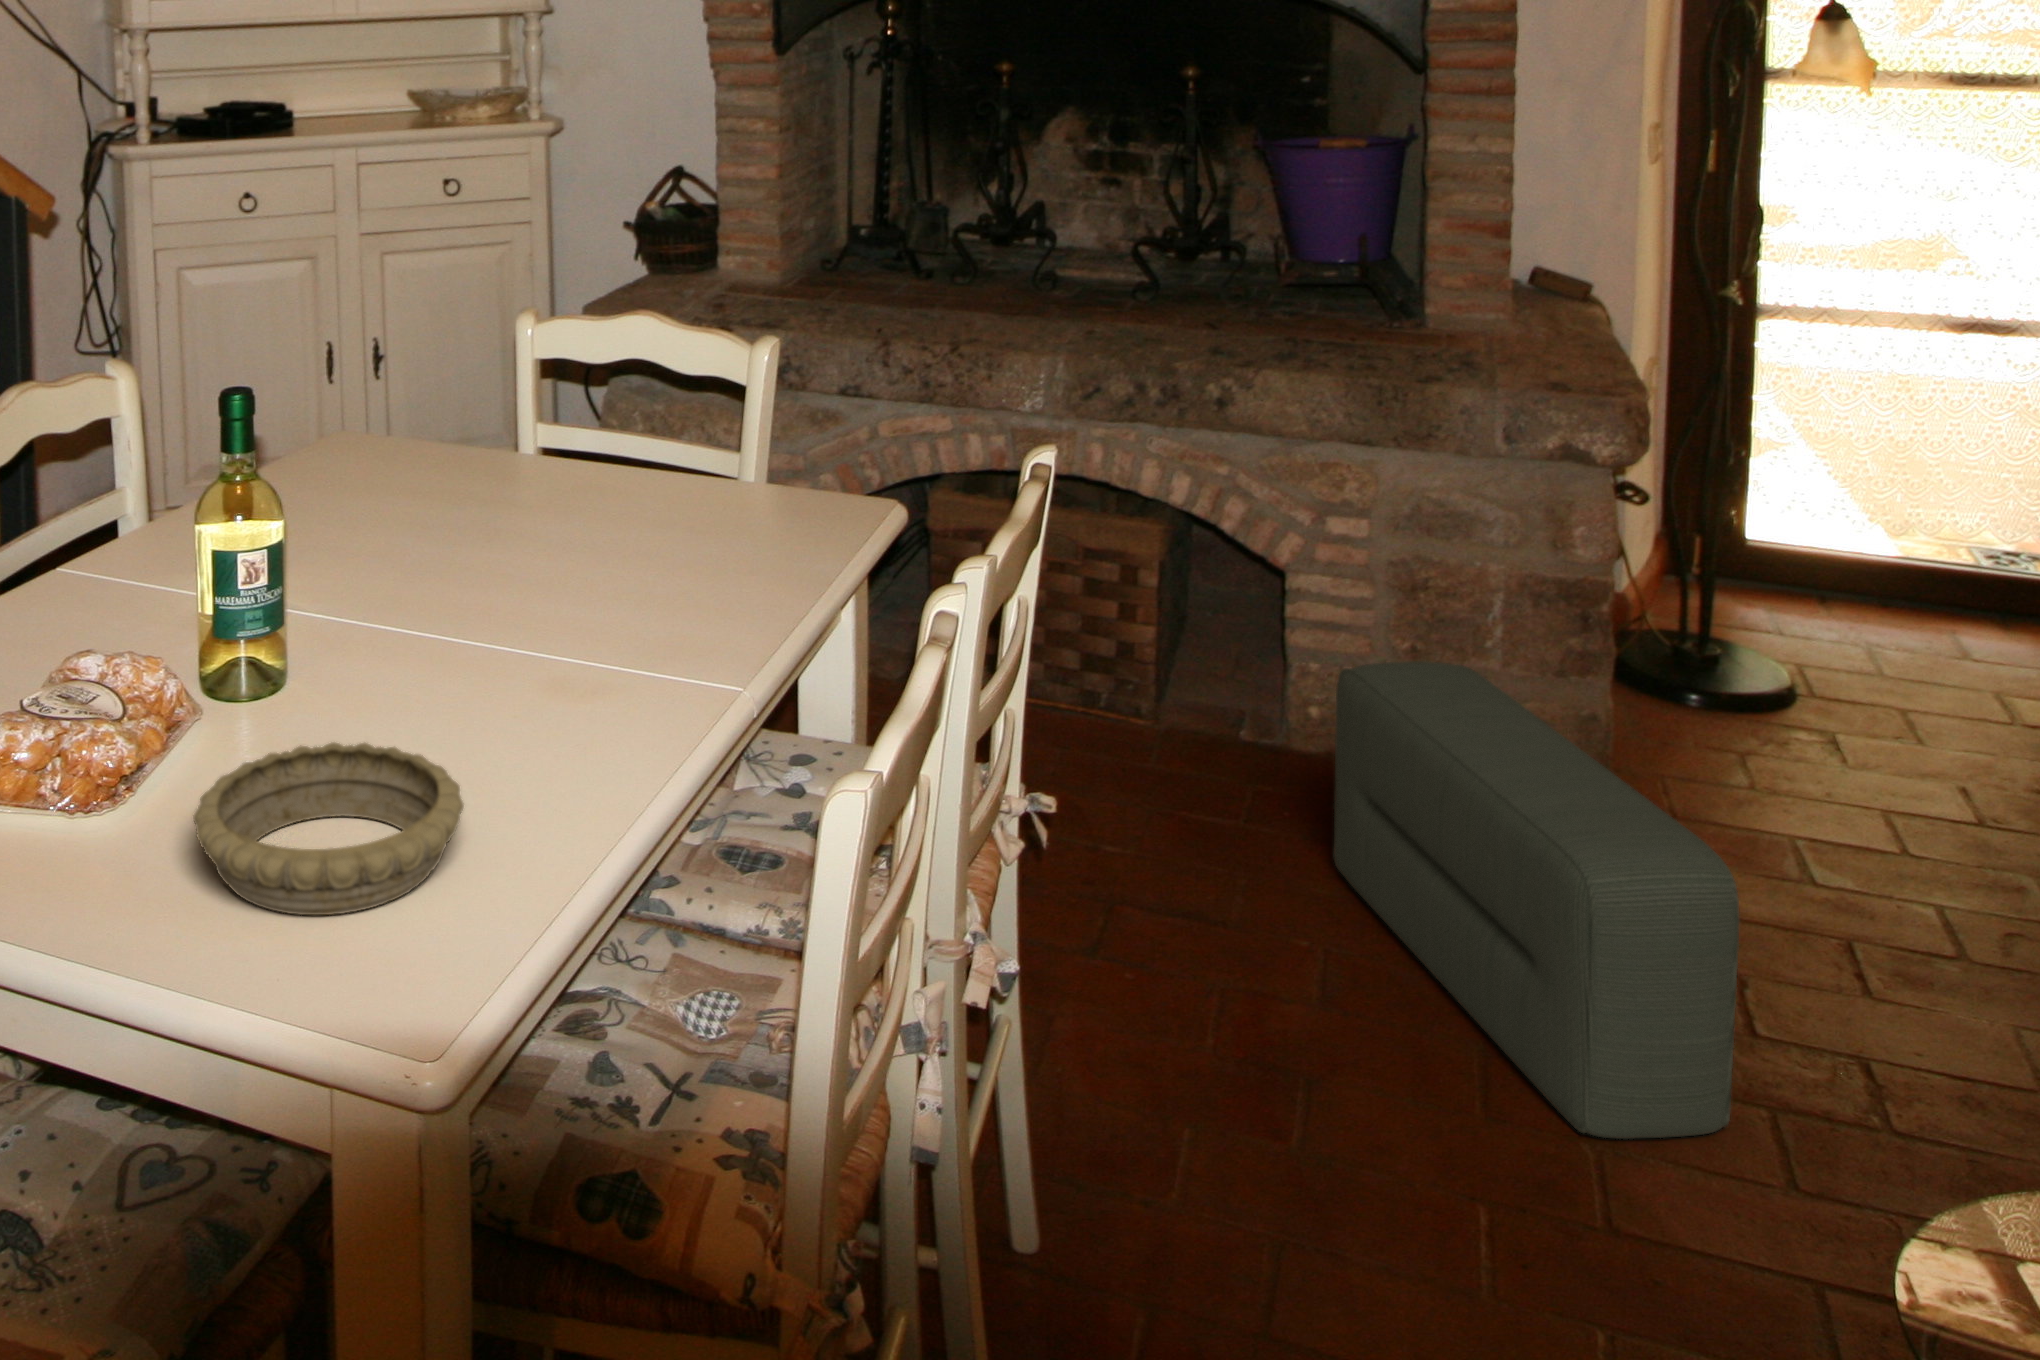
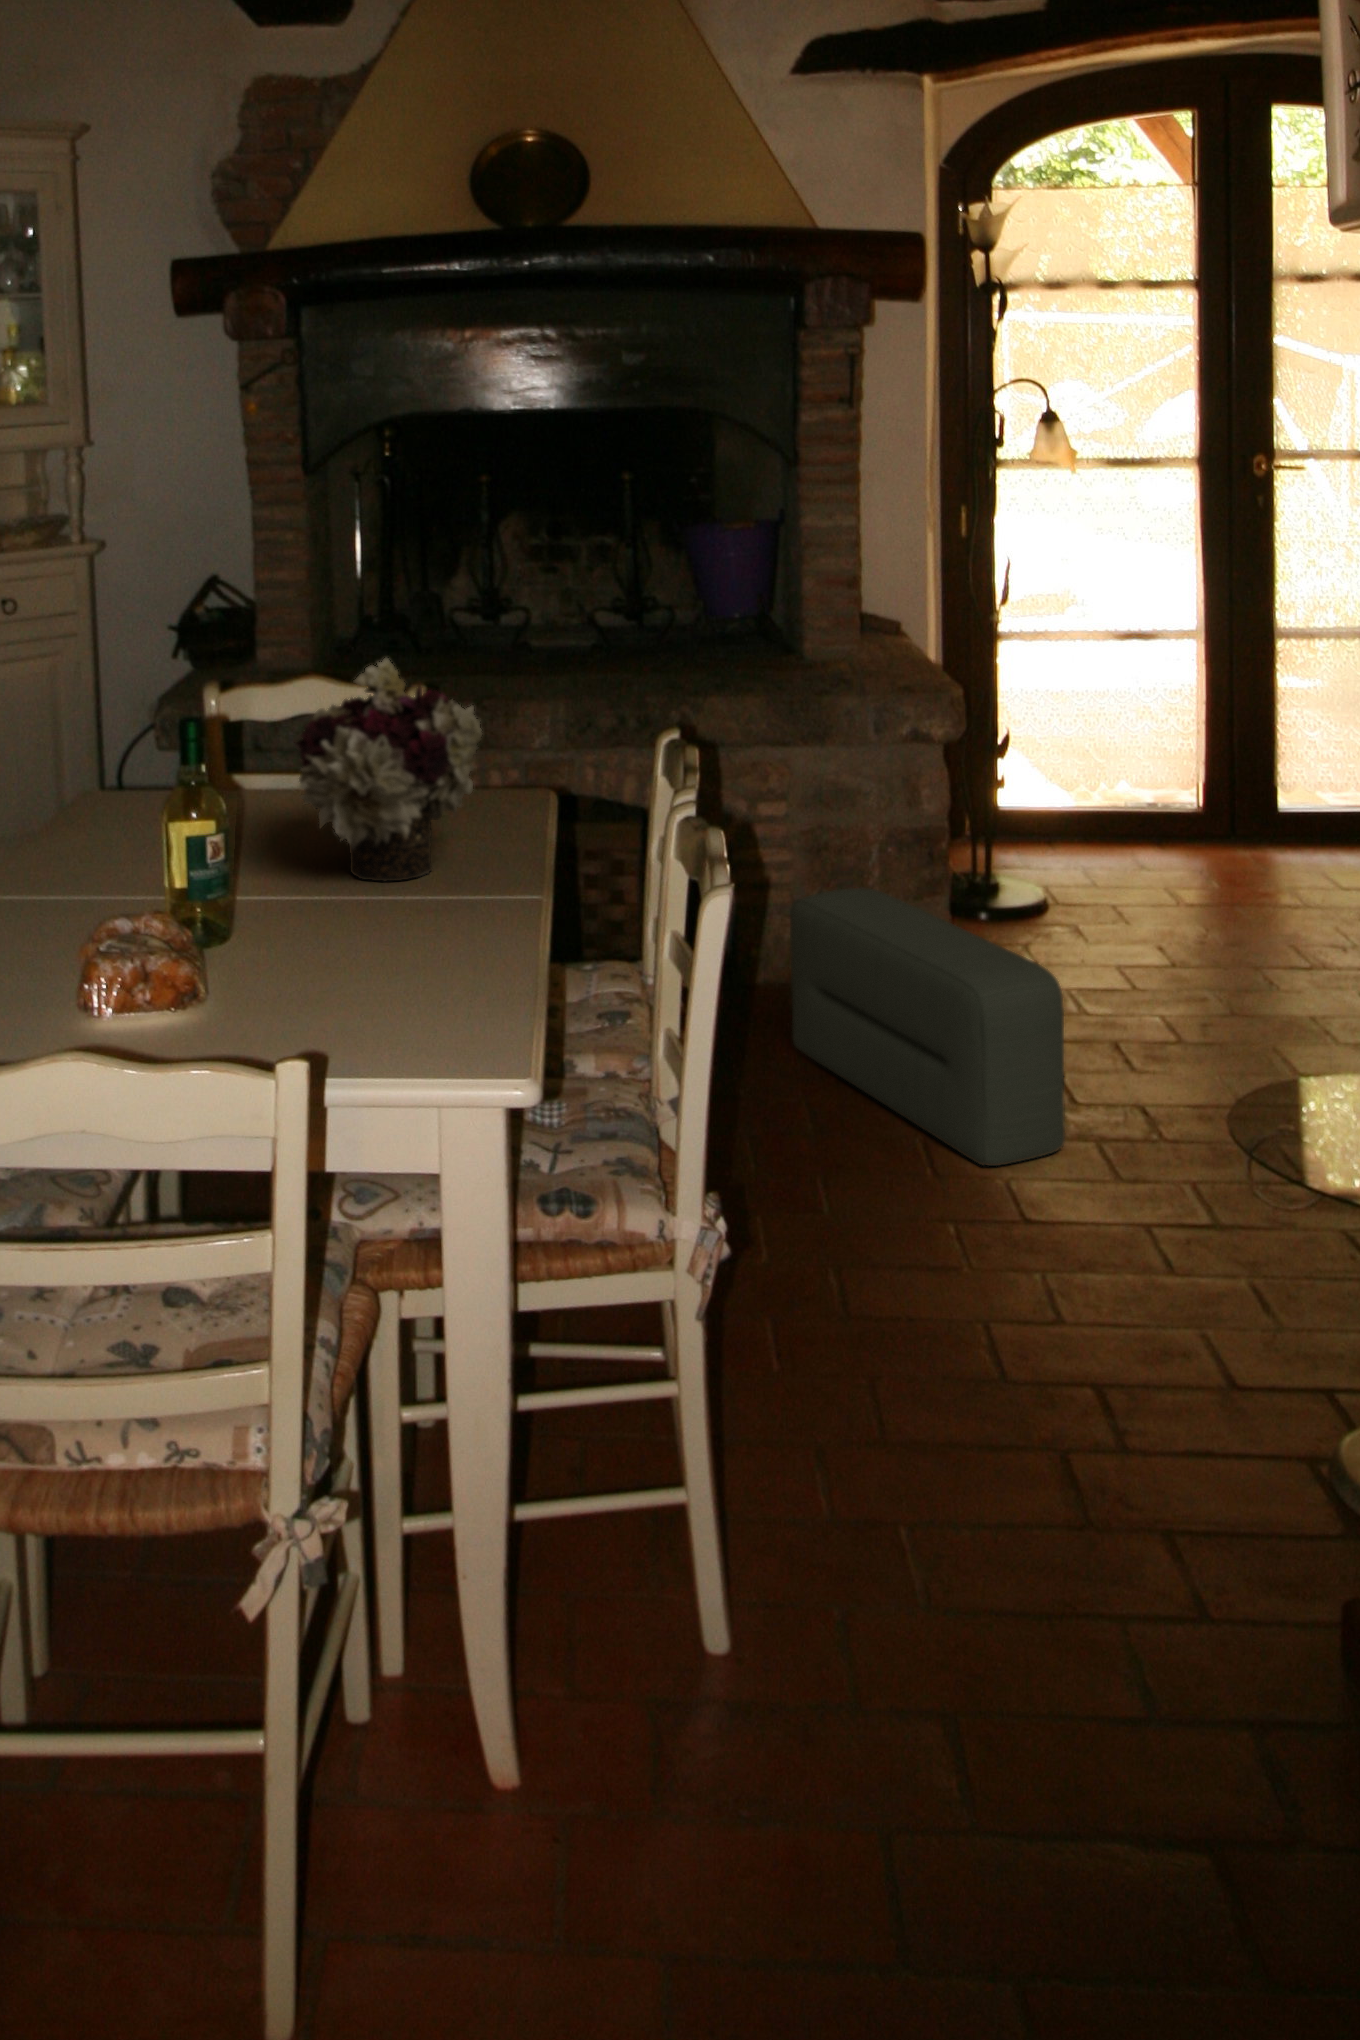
flower arrangement: none [438,306,738,629] -> present [295,658,482,881]
decorative bowl: present [193,742,464,915] -> none [263,939,434,1031]

